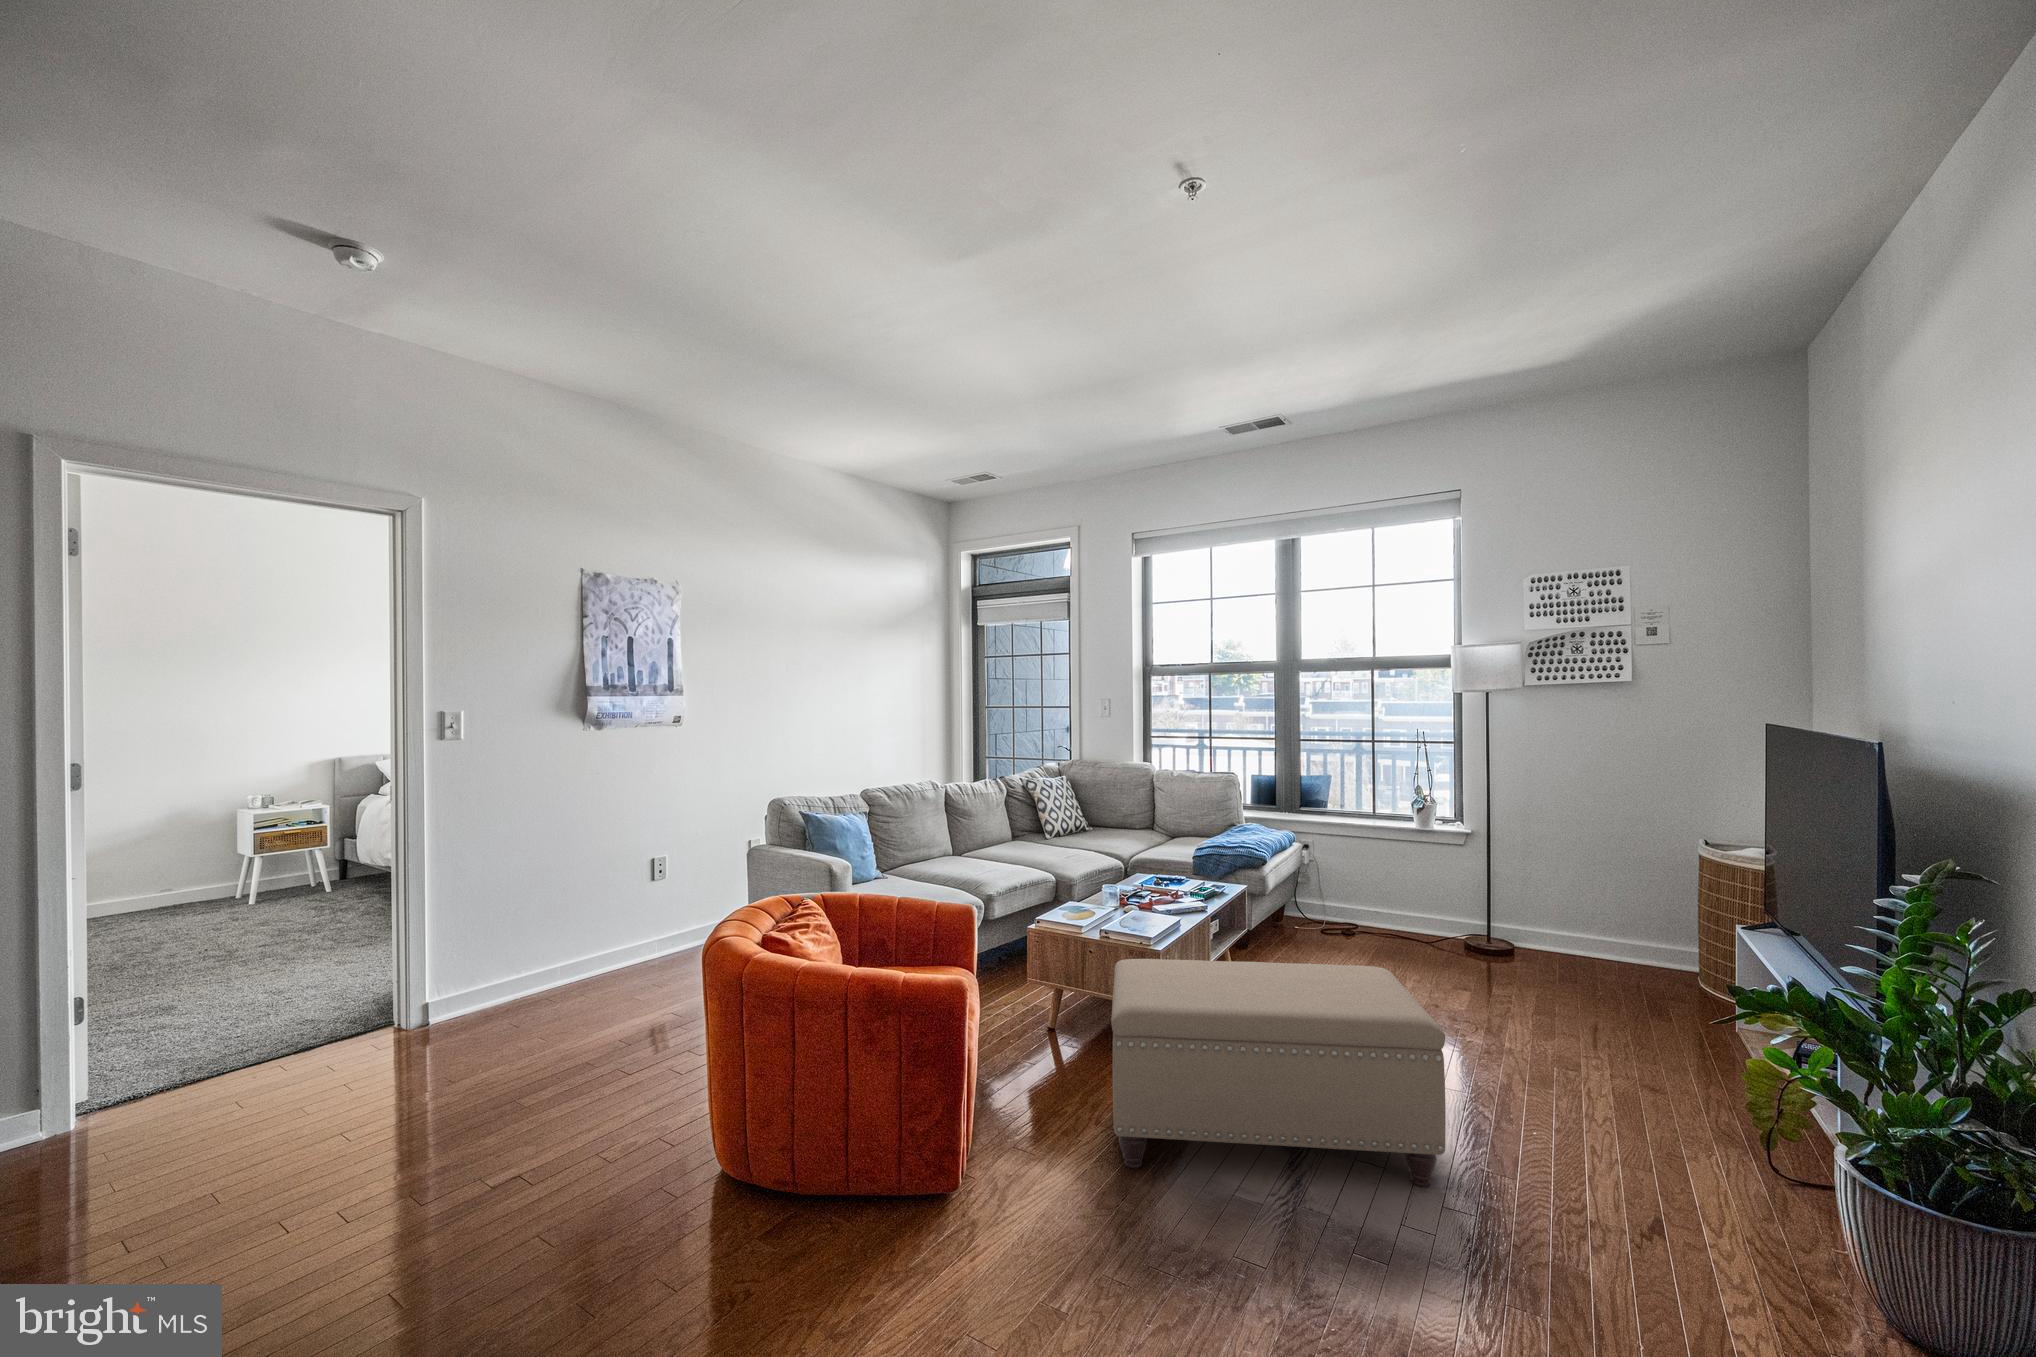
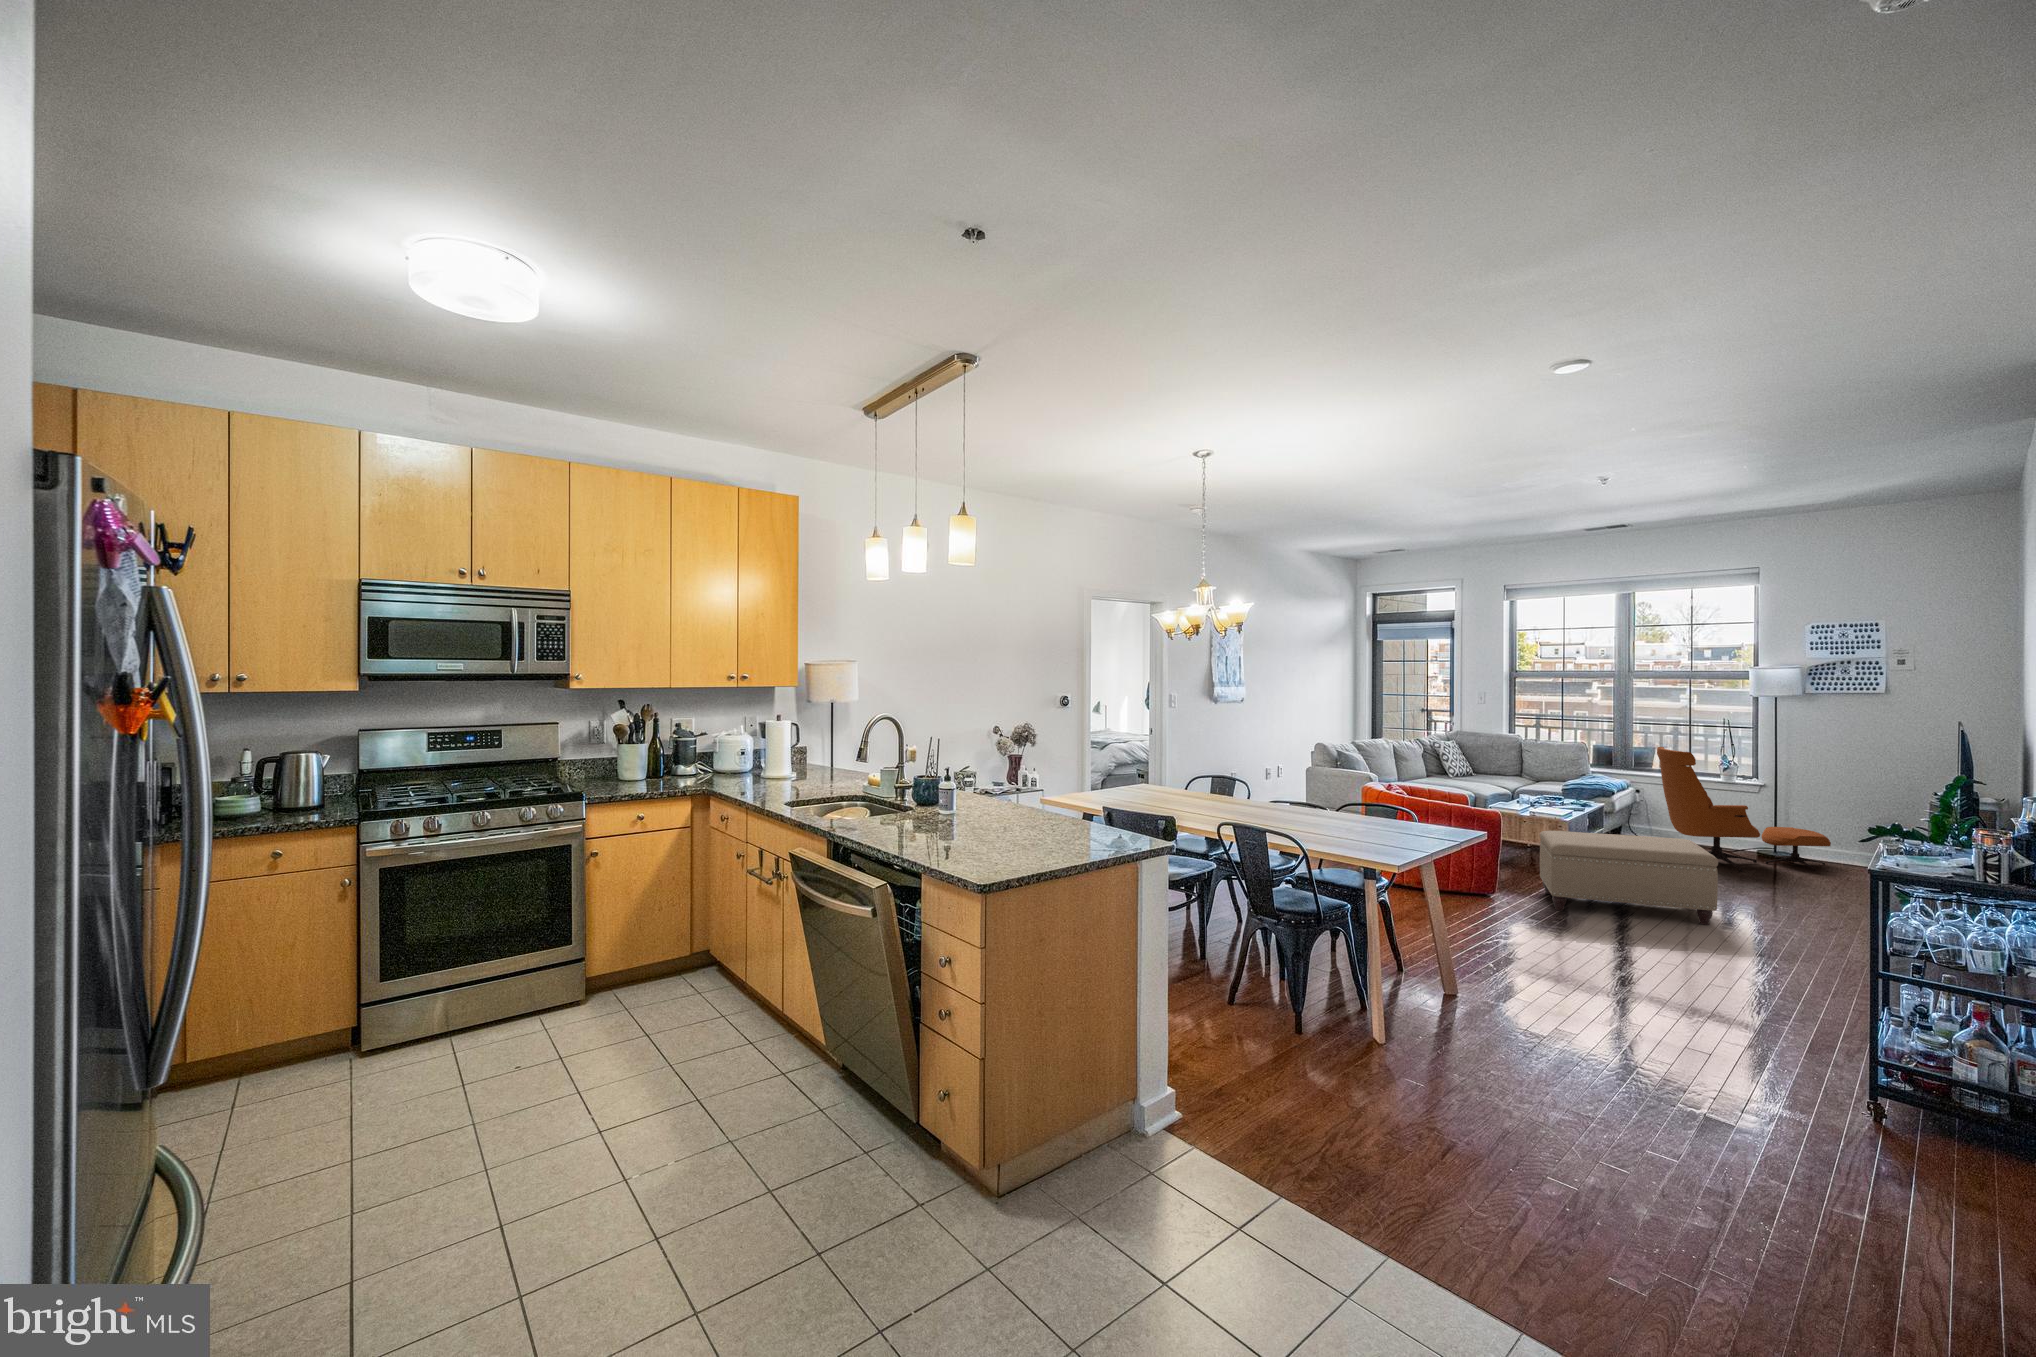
lounge chair: none [1329,775,1571,989] -> present [1657,747,1831,871]

